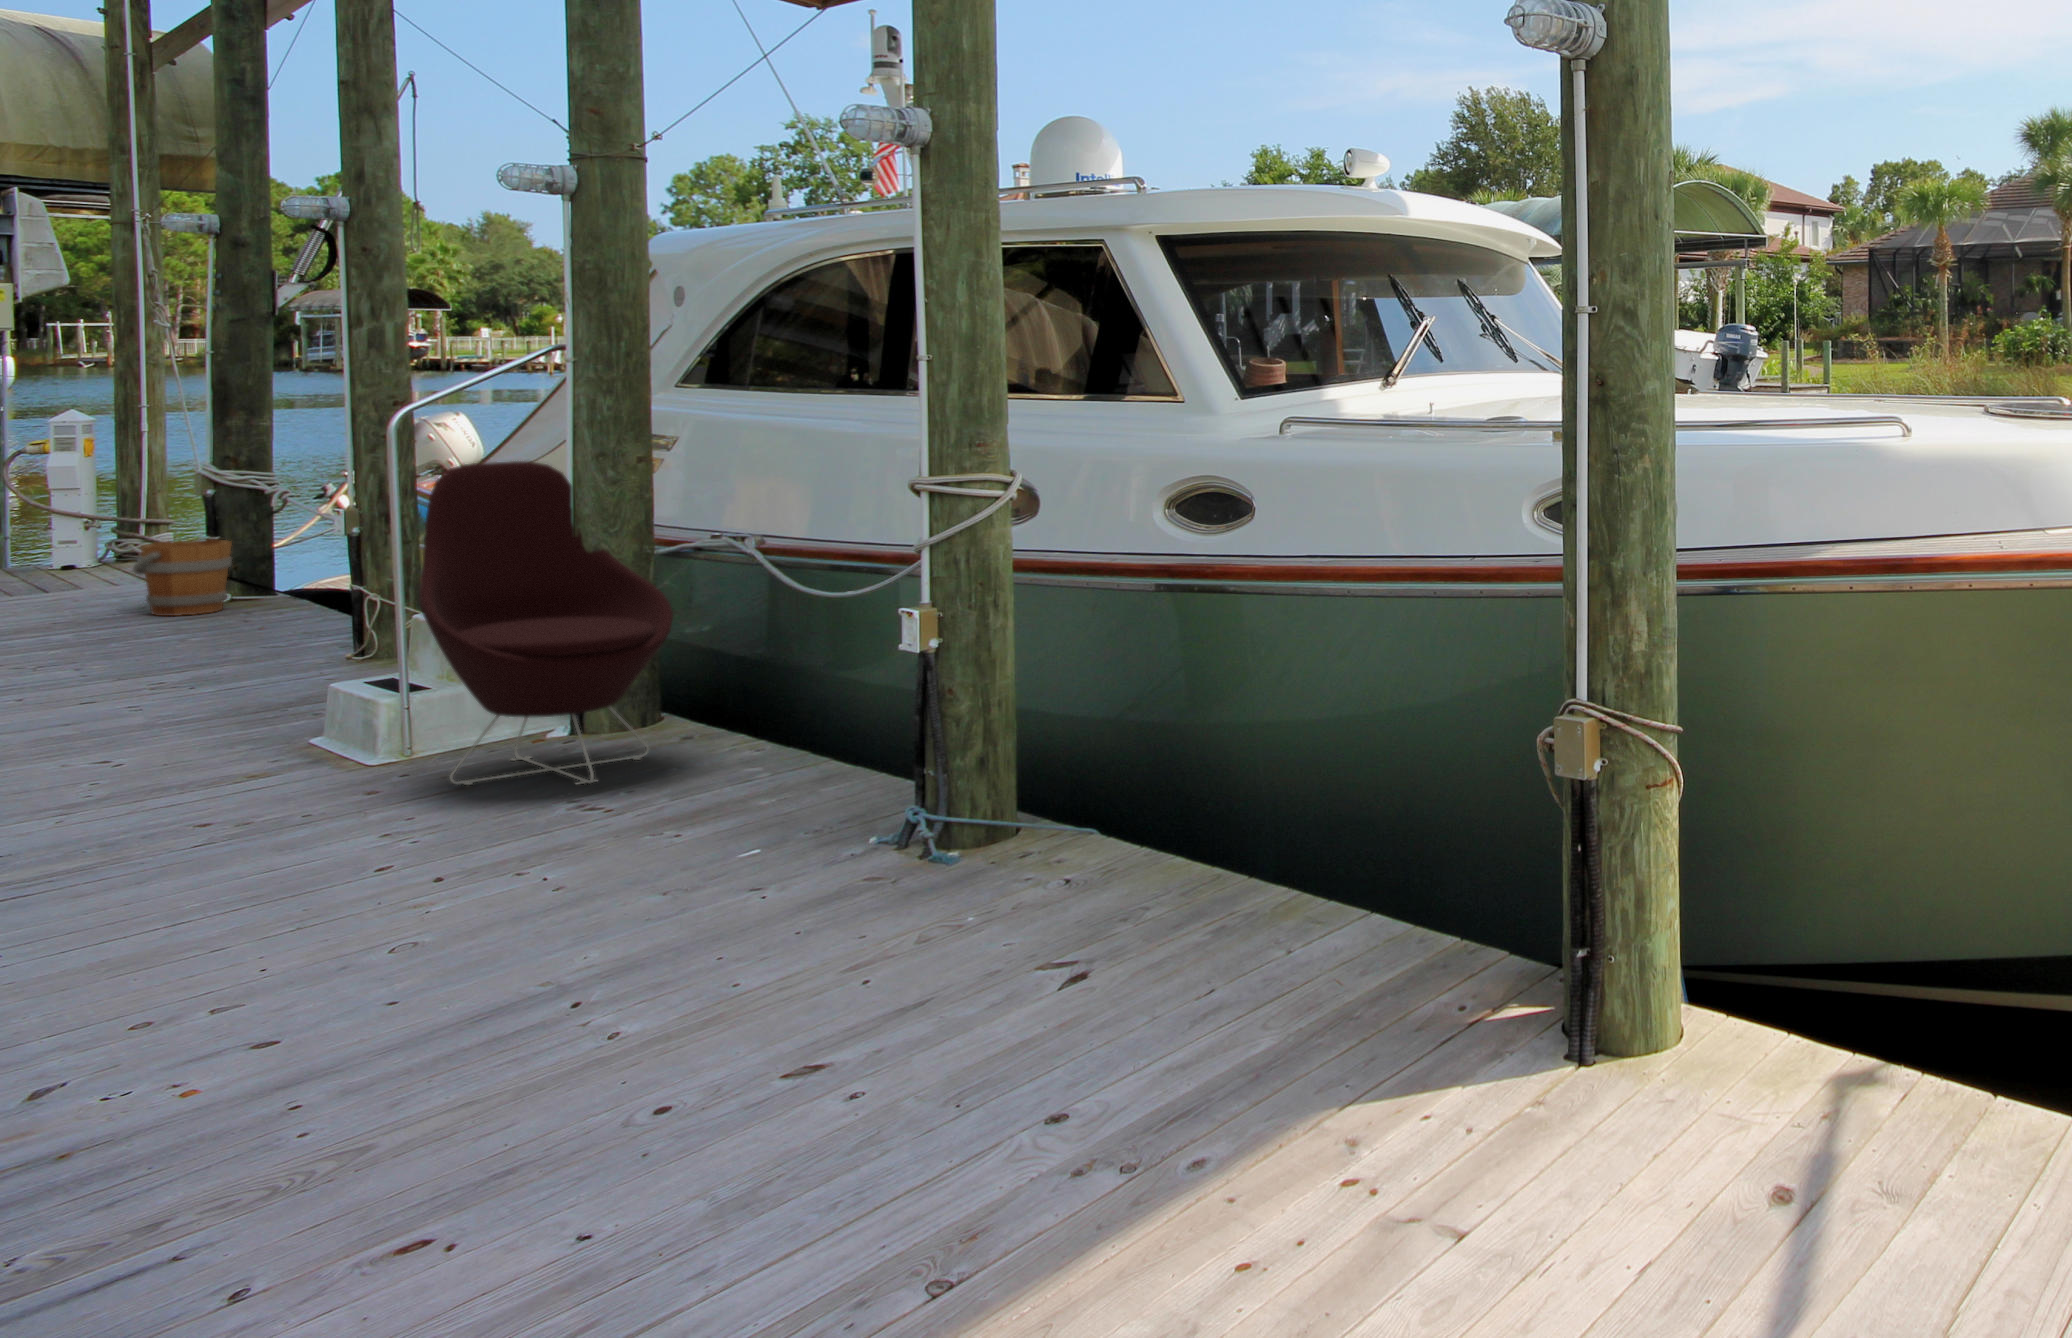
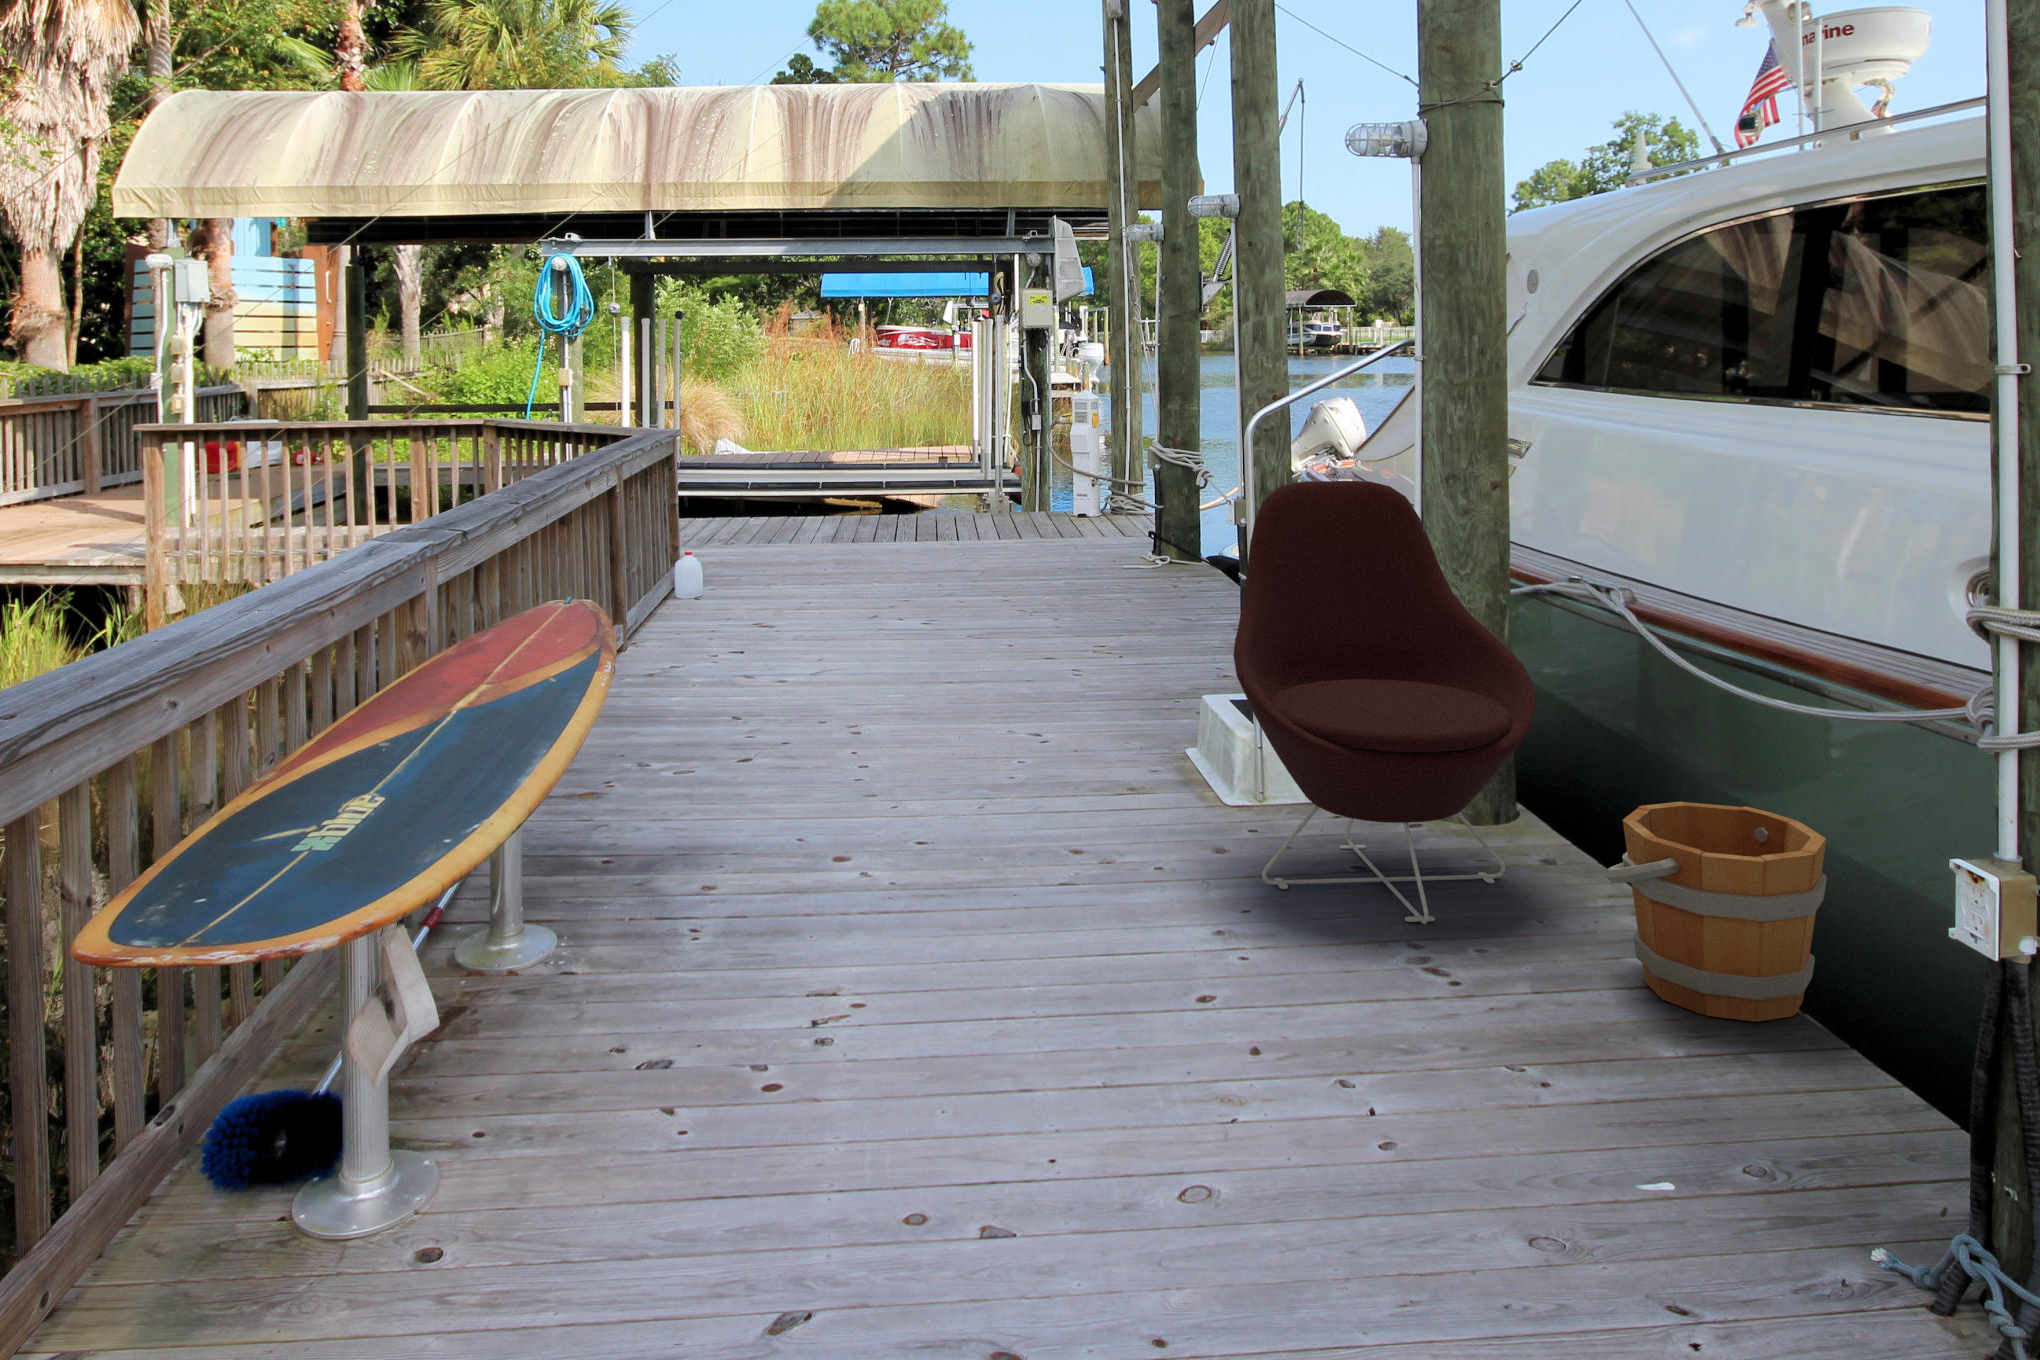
bucket: present [133,539,232,616] -> present [1606,802,1827,1021]

